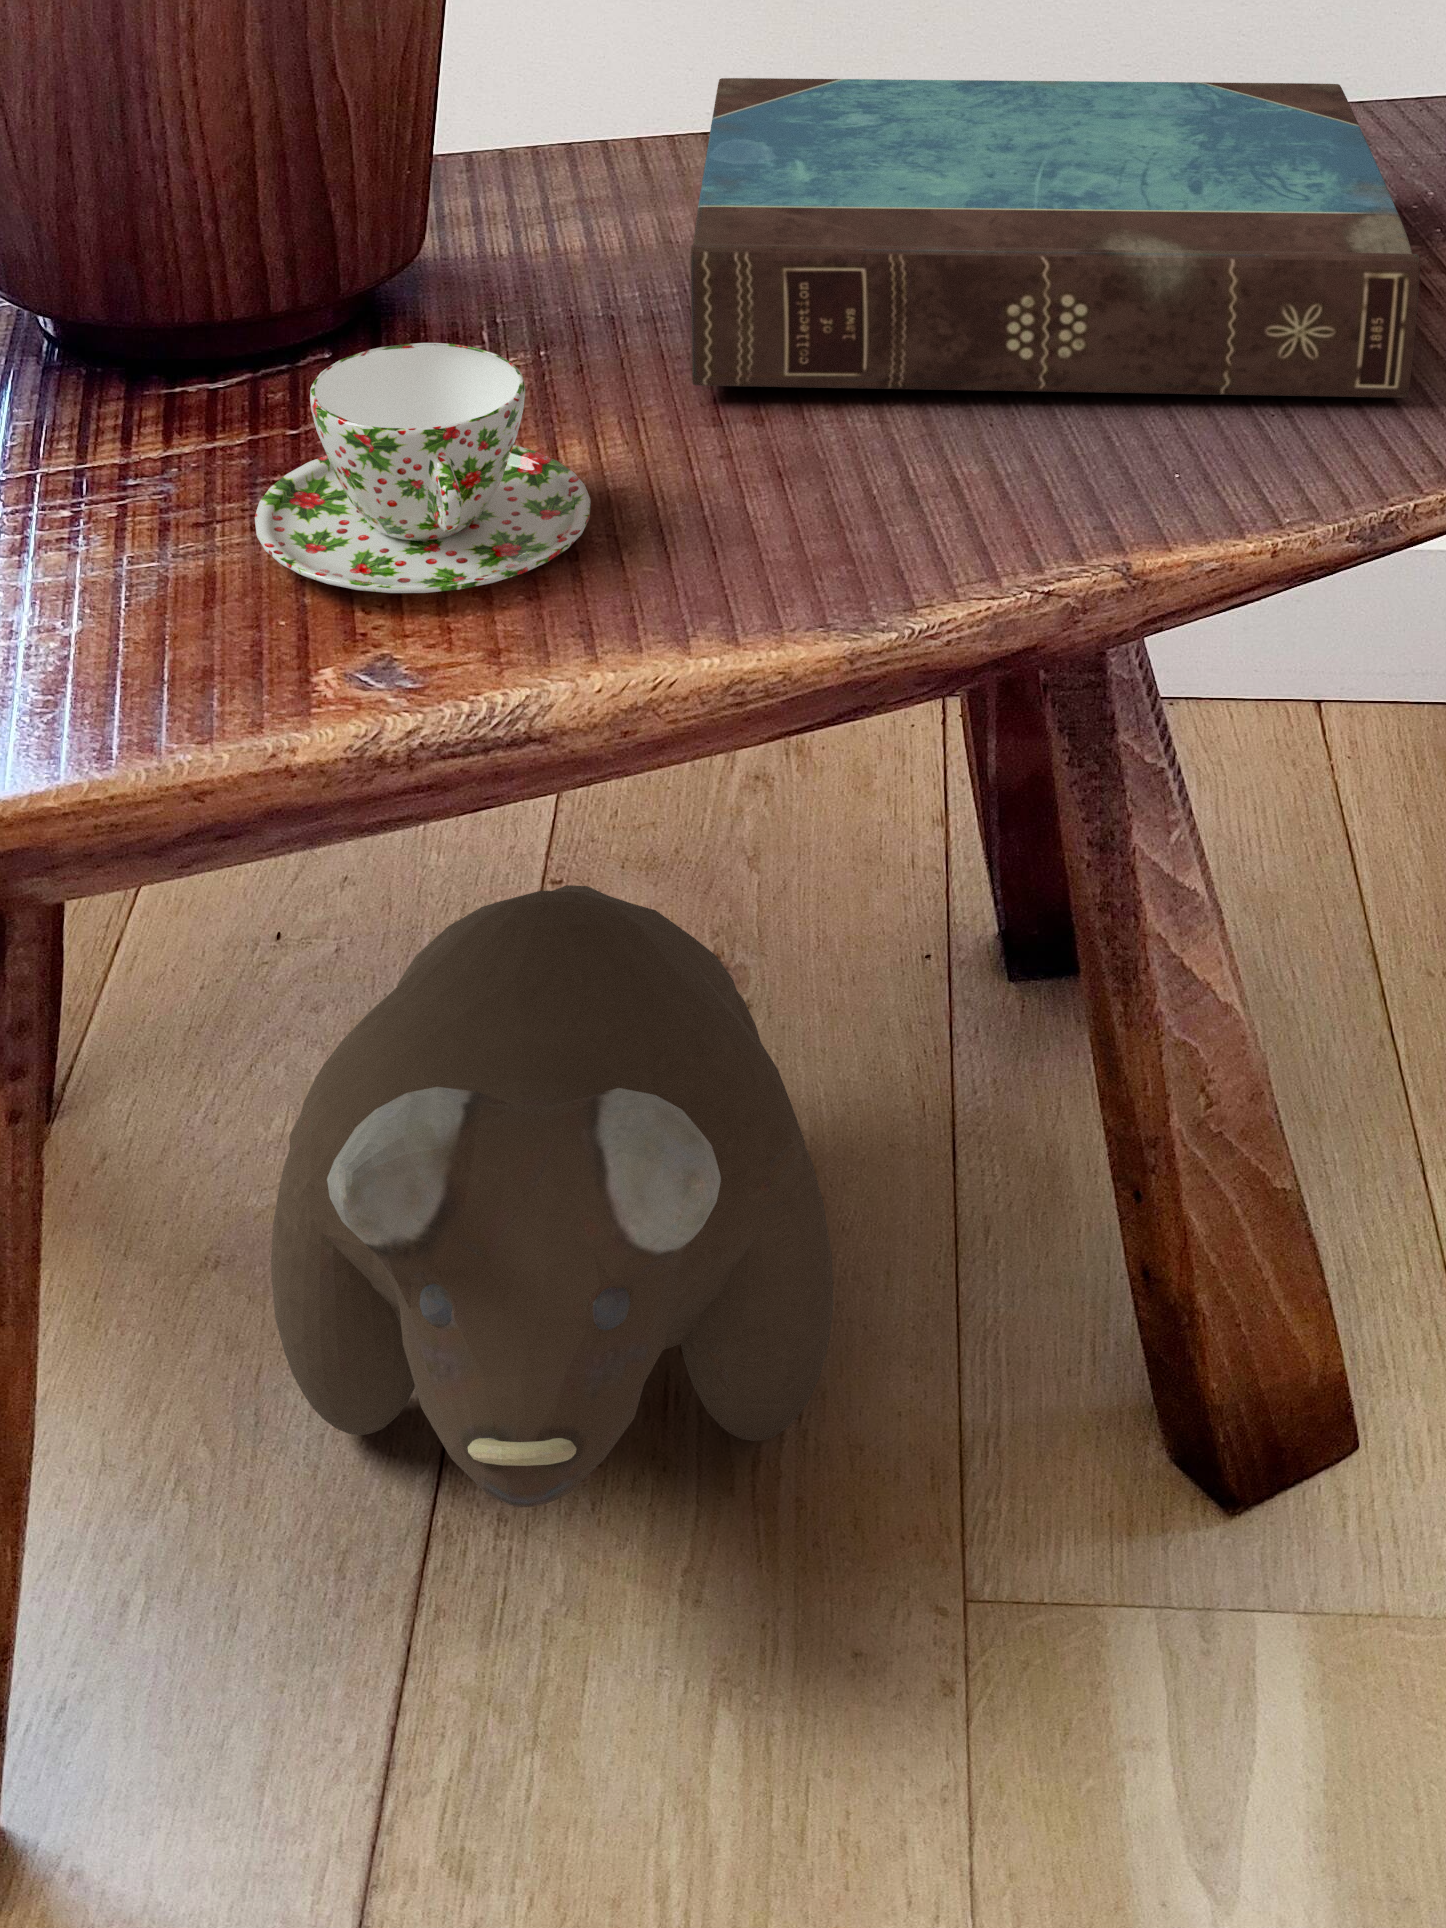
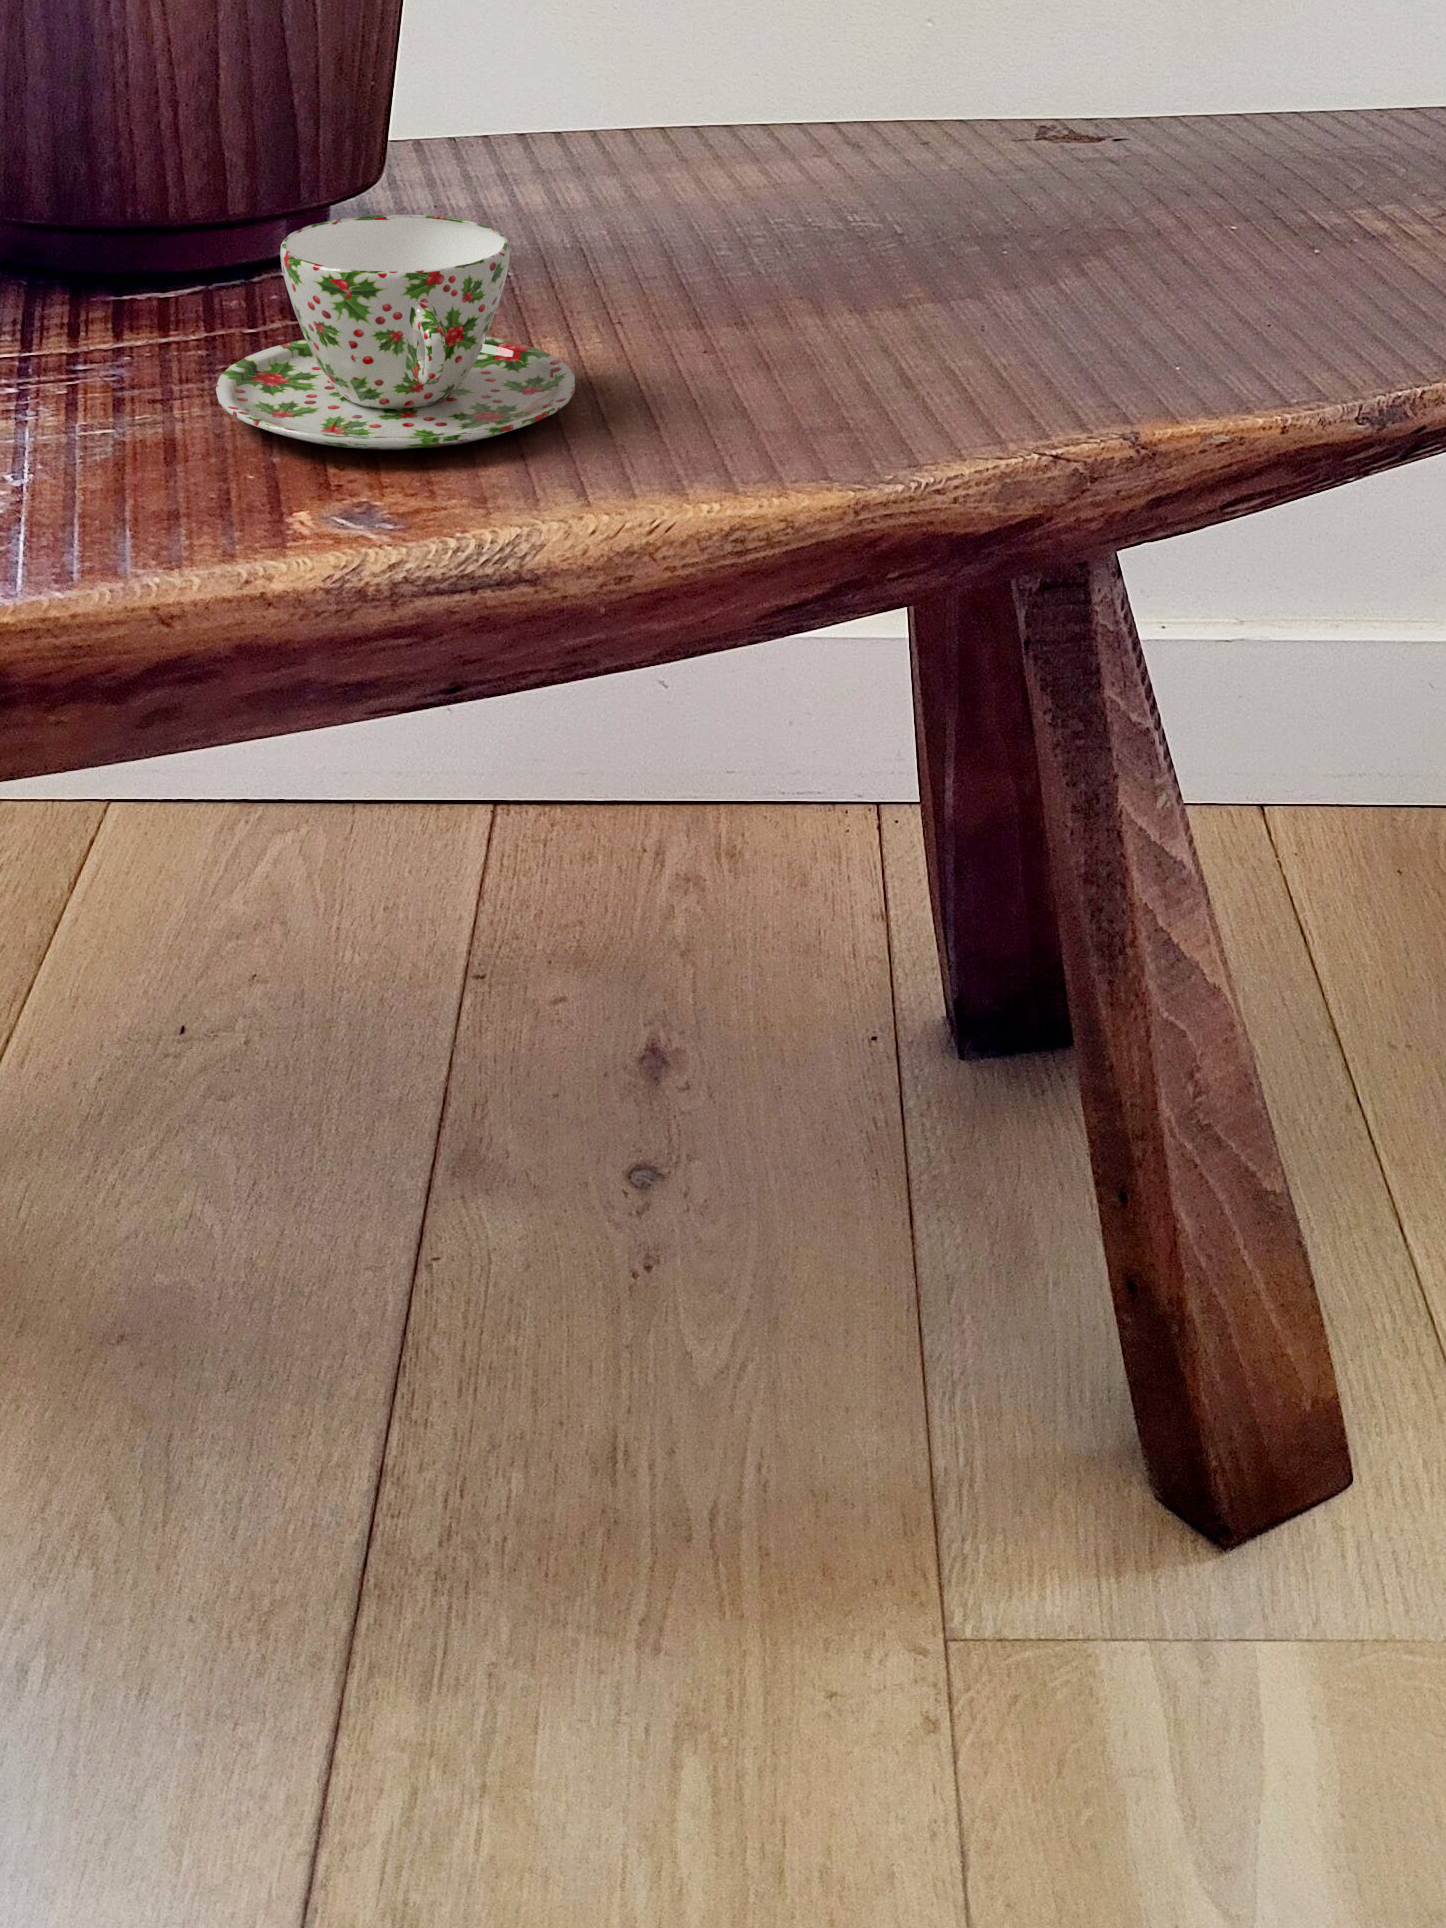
book: present [691,78,1420,398] -> none [673,35,1421,309]
plush toy: present [271,885,833,1507] -> none [192,890,803,1515]

